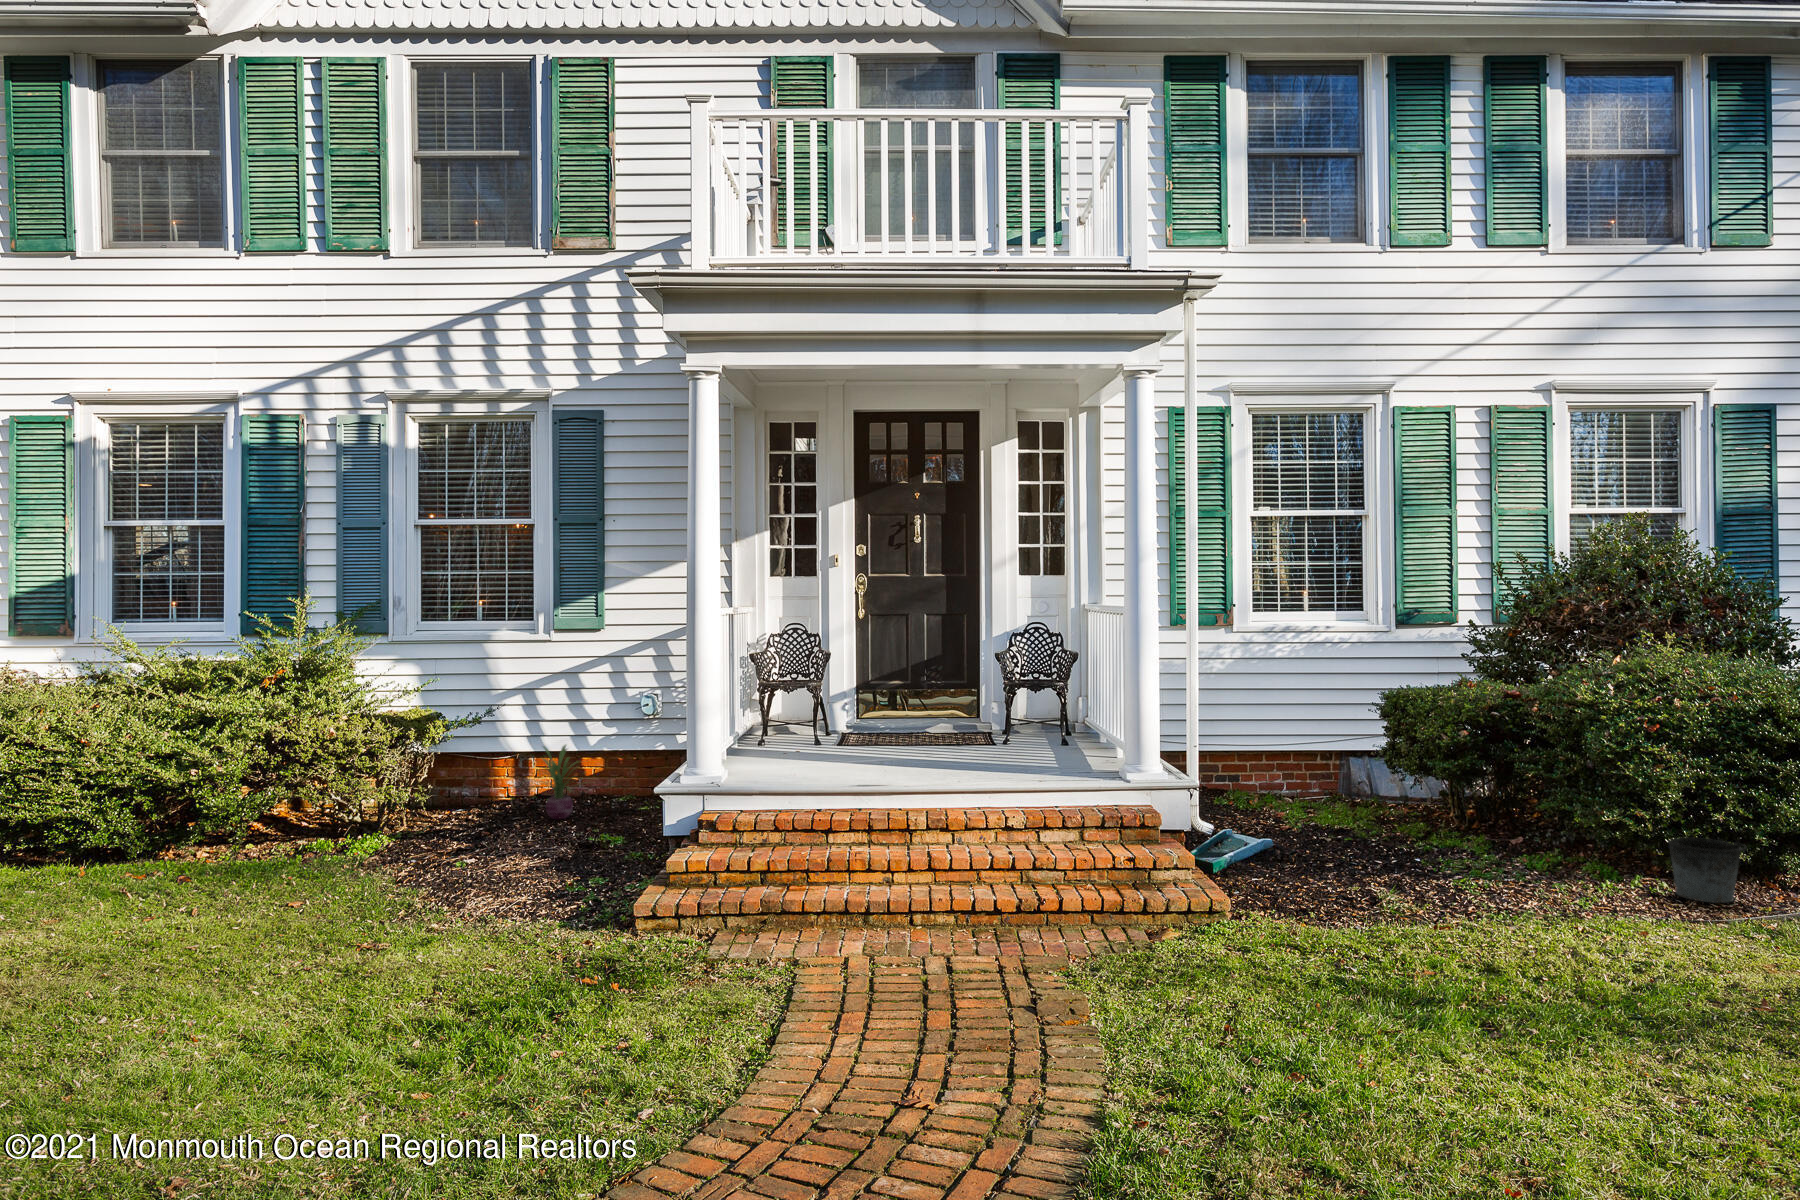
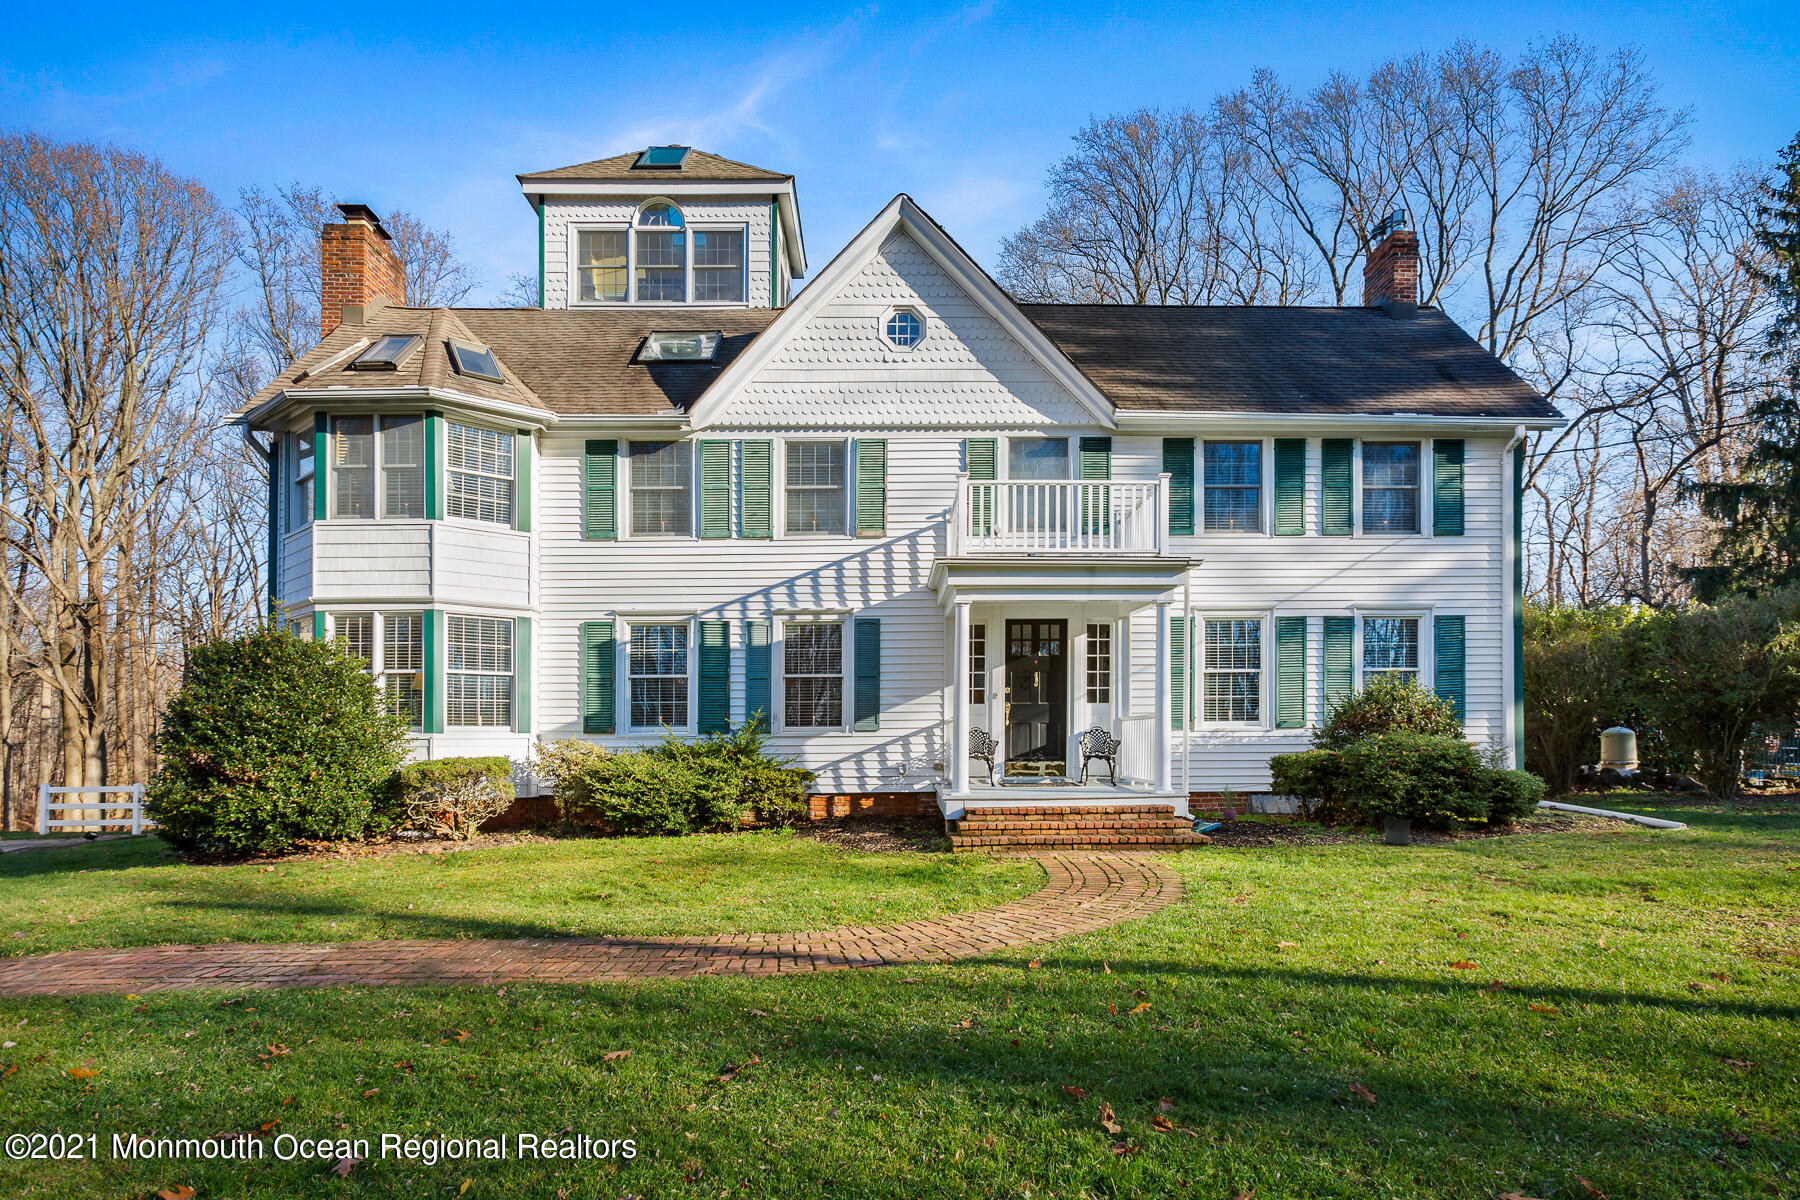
decorative plant: present [537,745,573,819] -> present [1222,784,1236,820]

